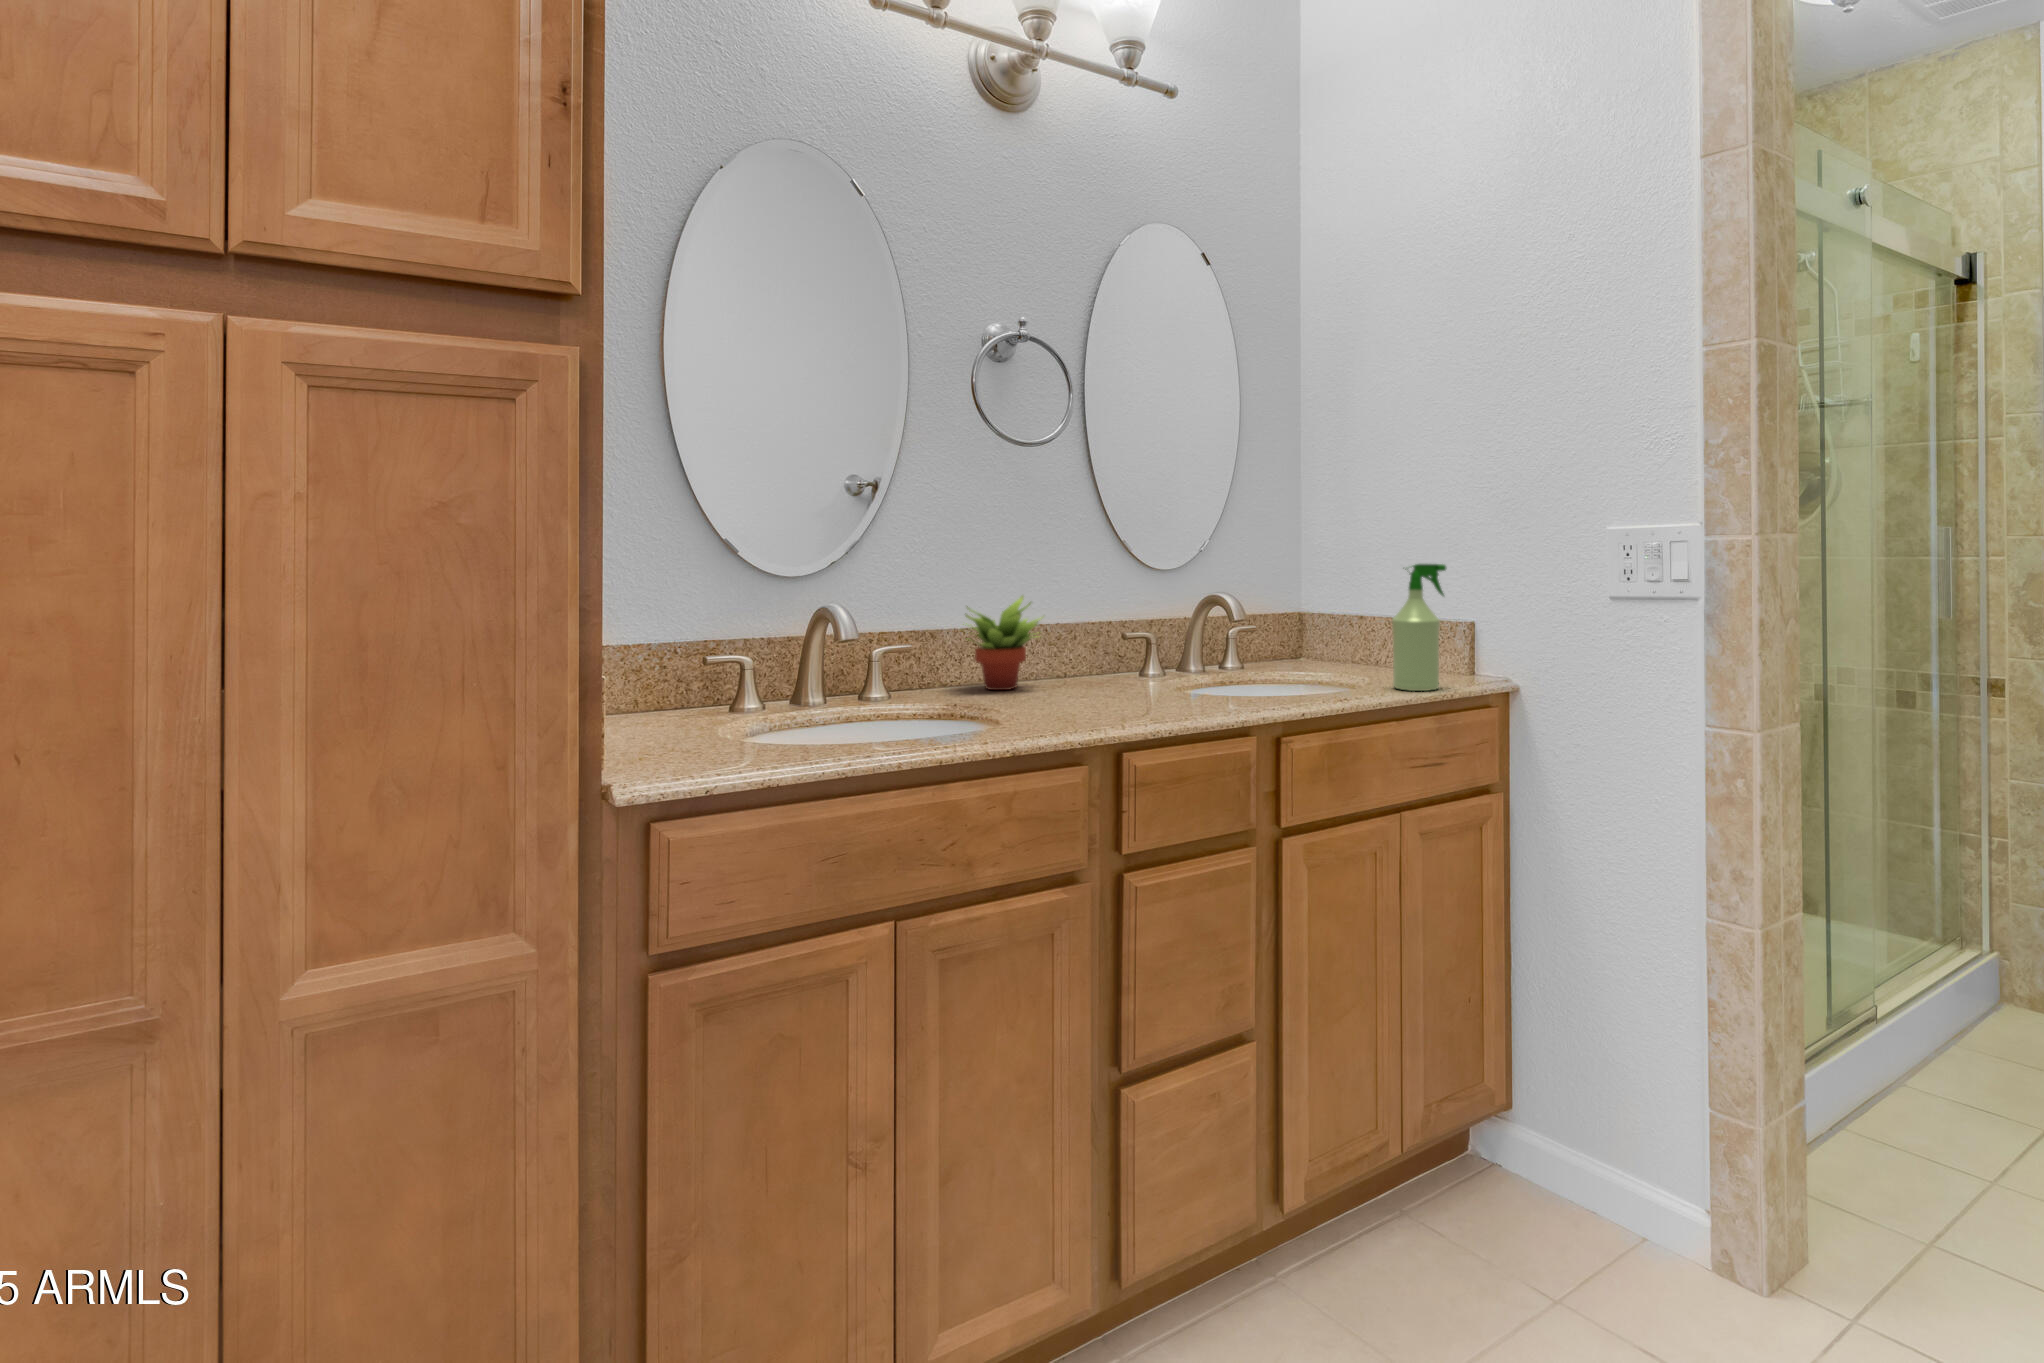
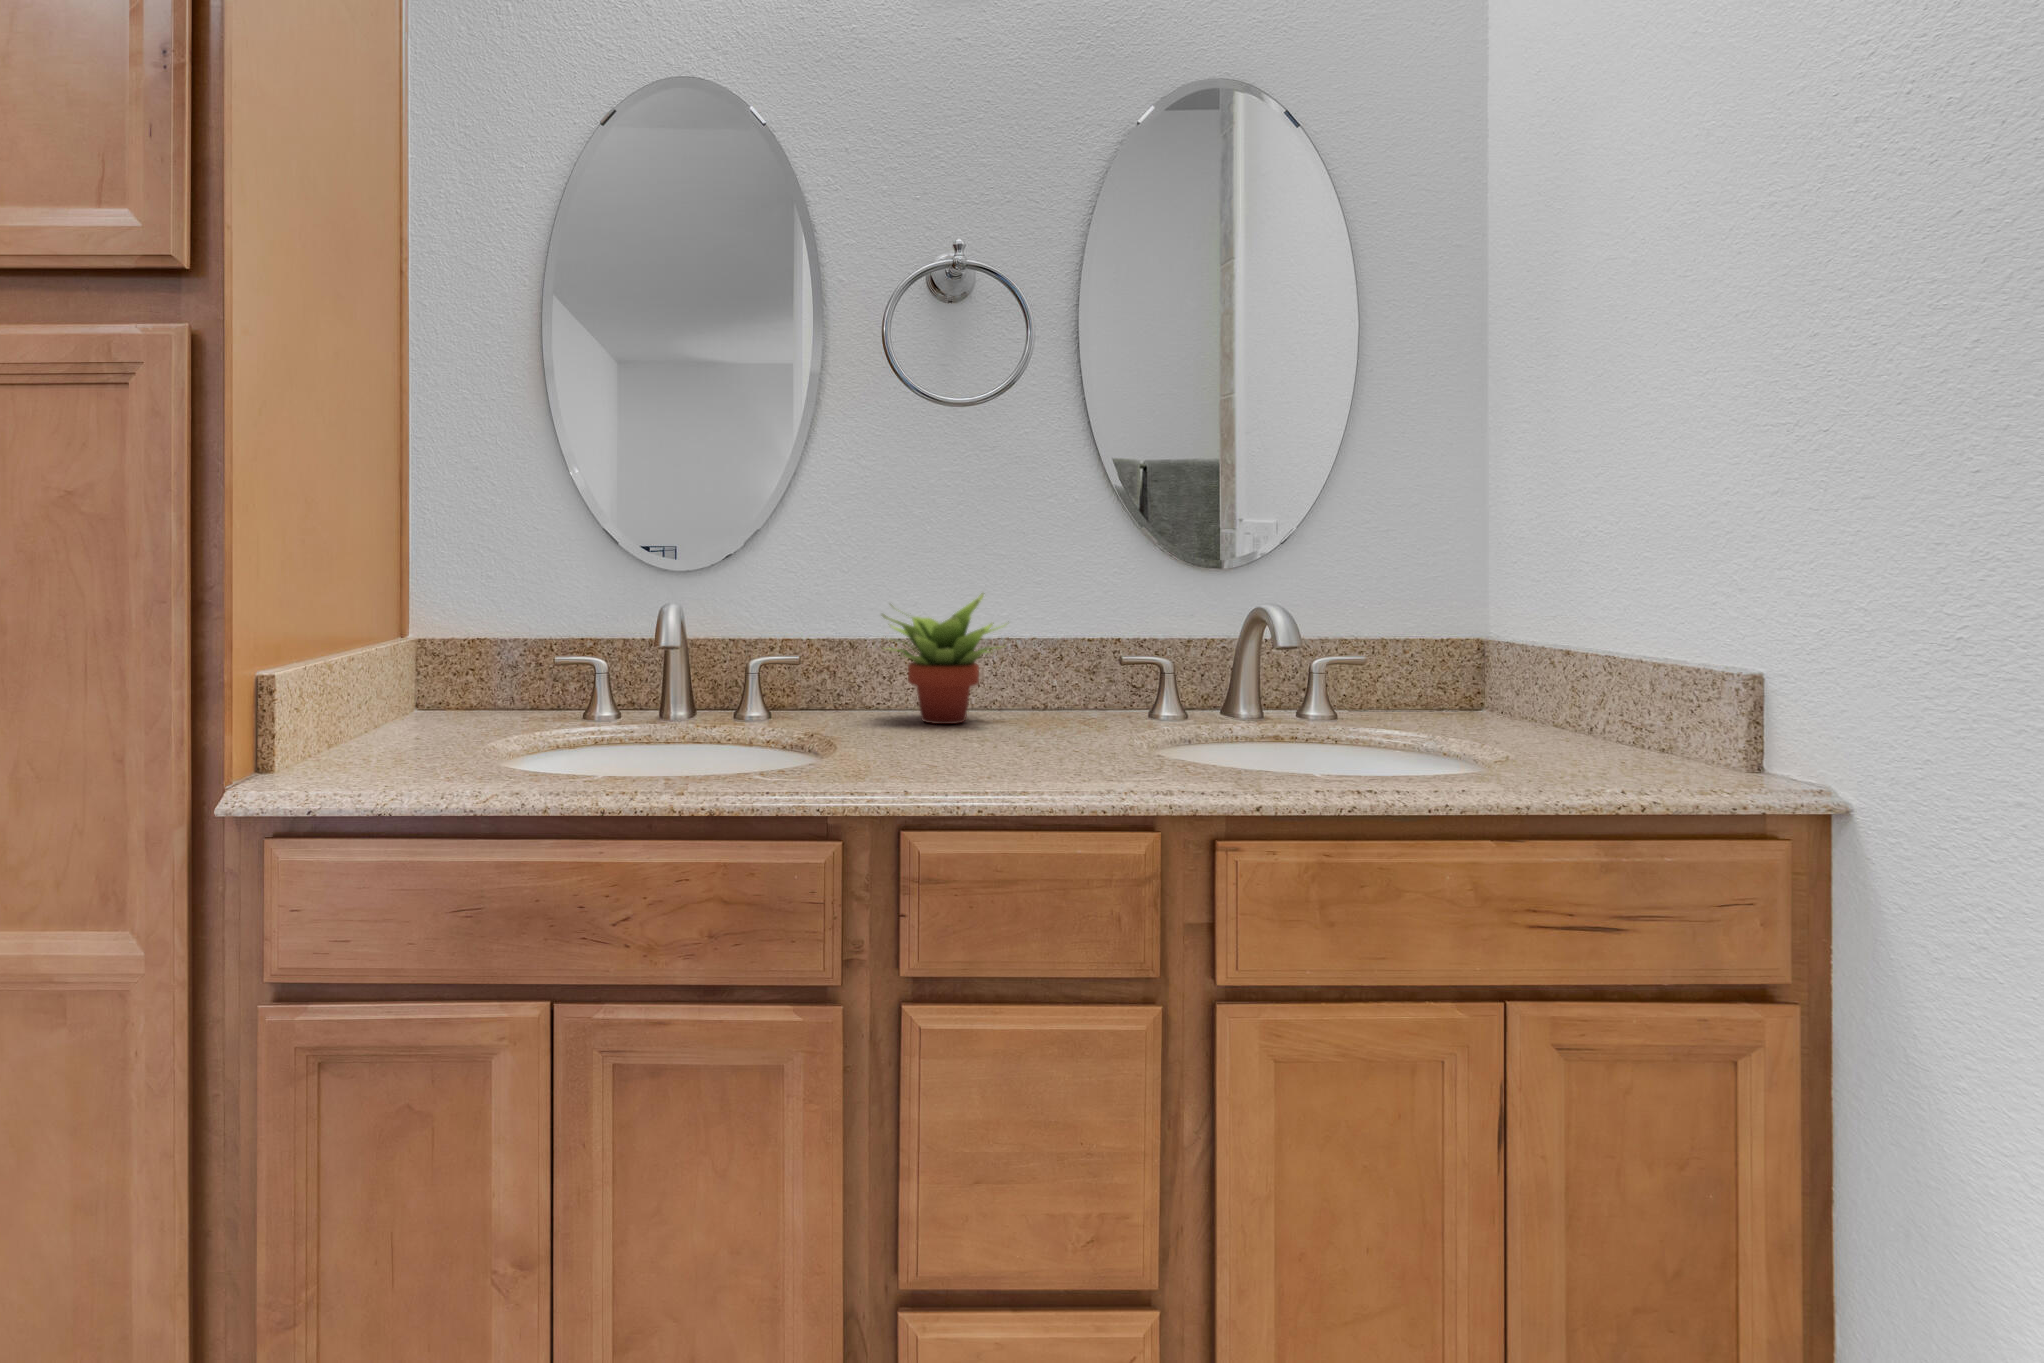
spray bottle: present [1392,564,1446,691] -> none [1584,551,1703,784]

